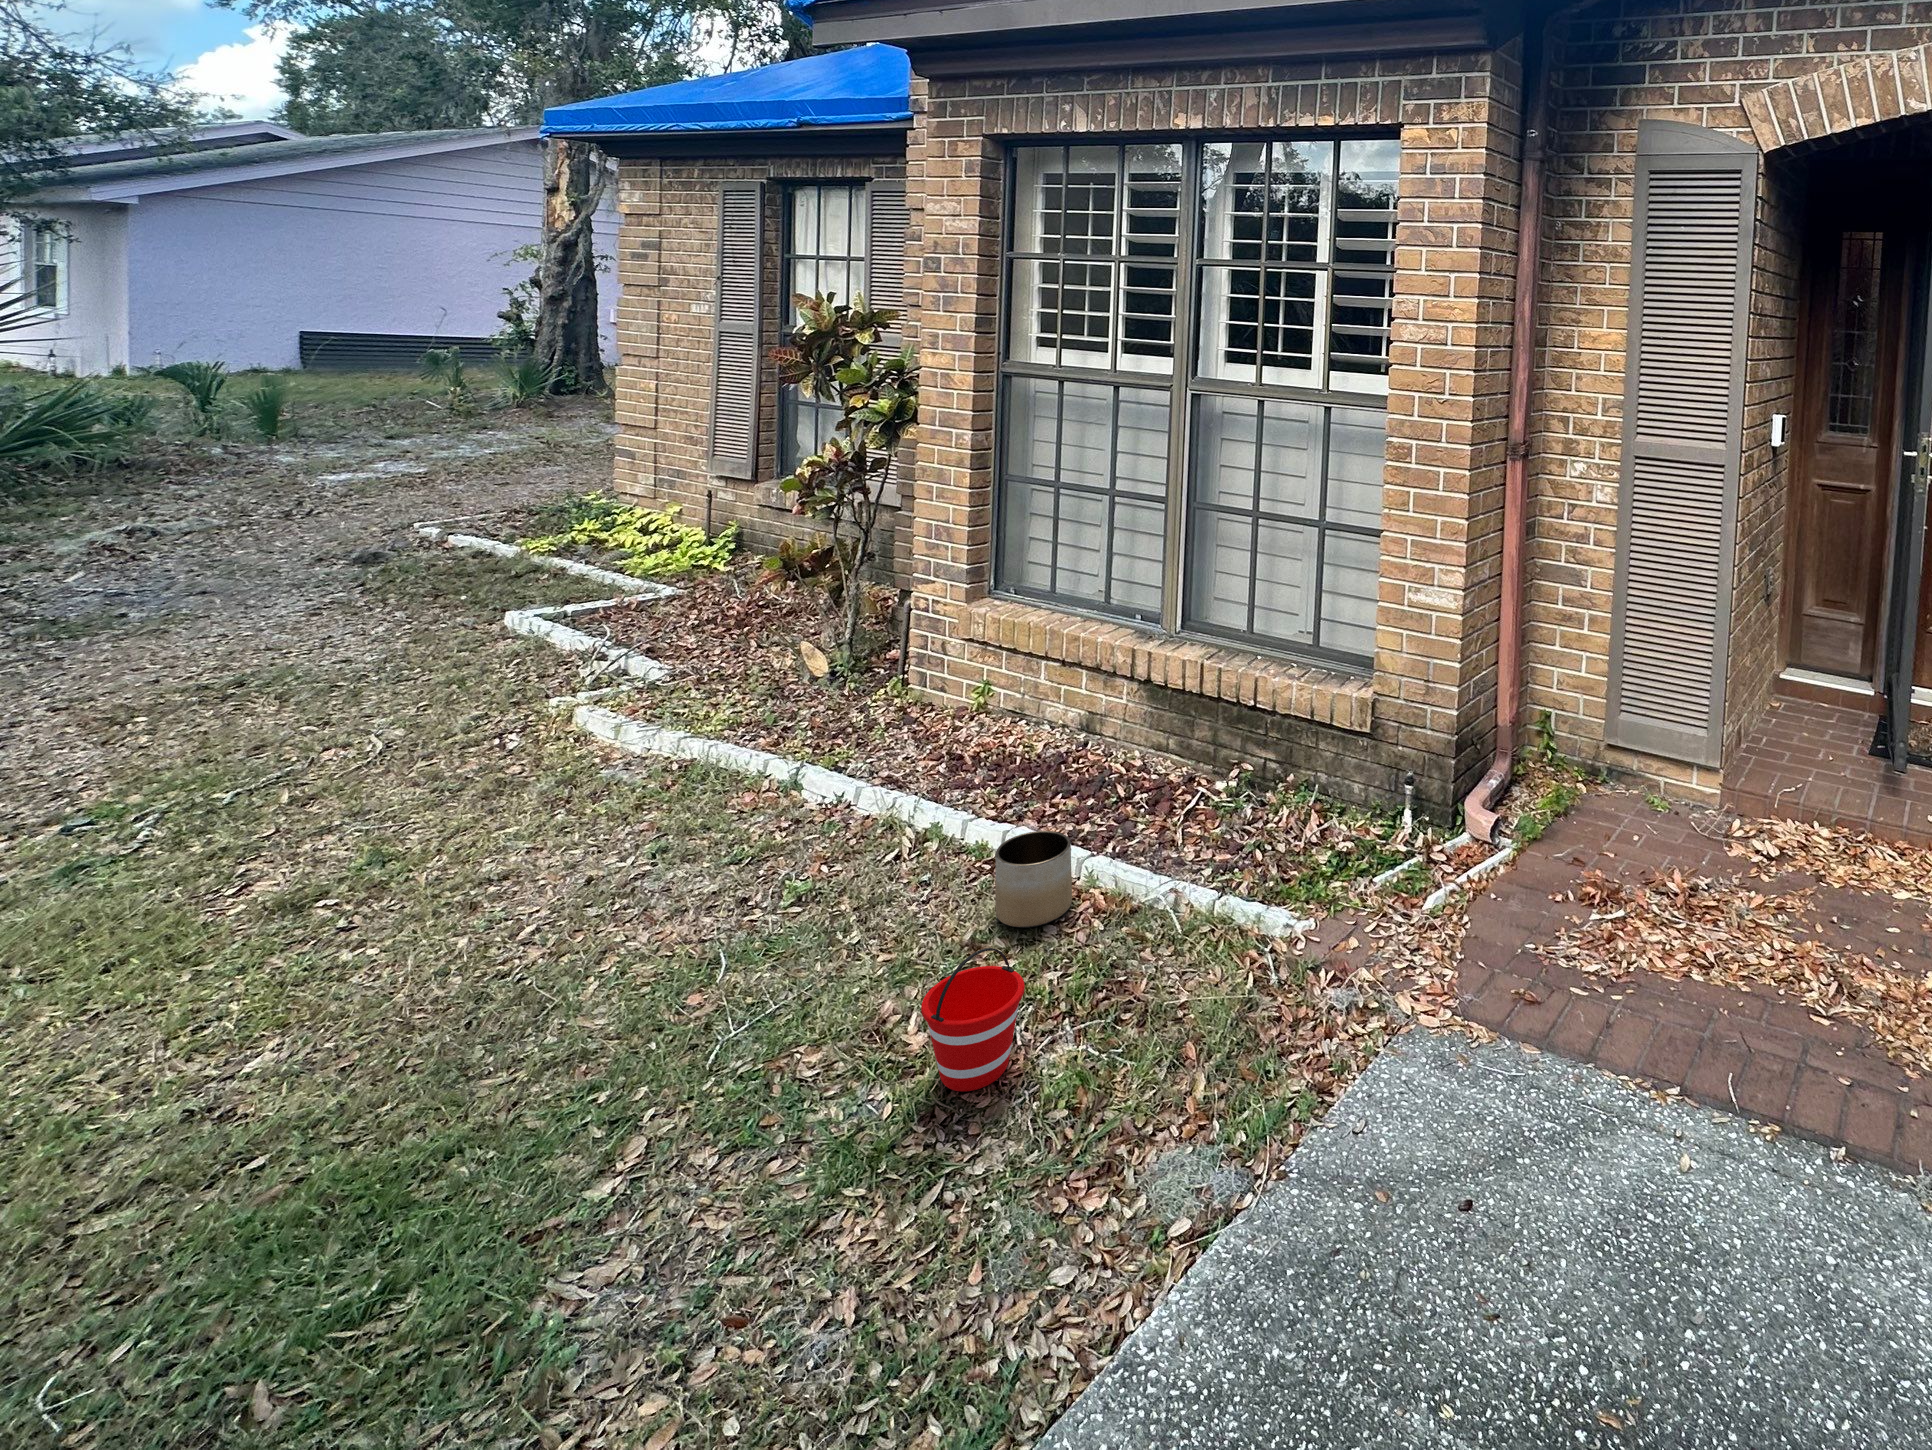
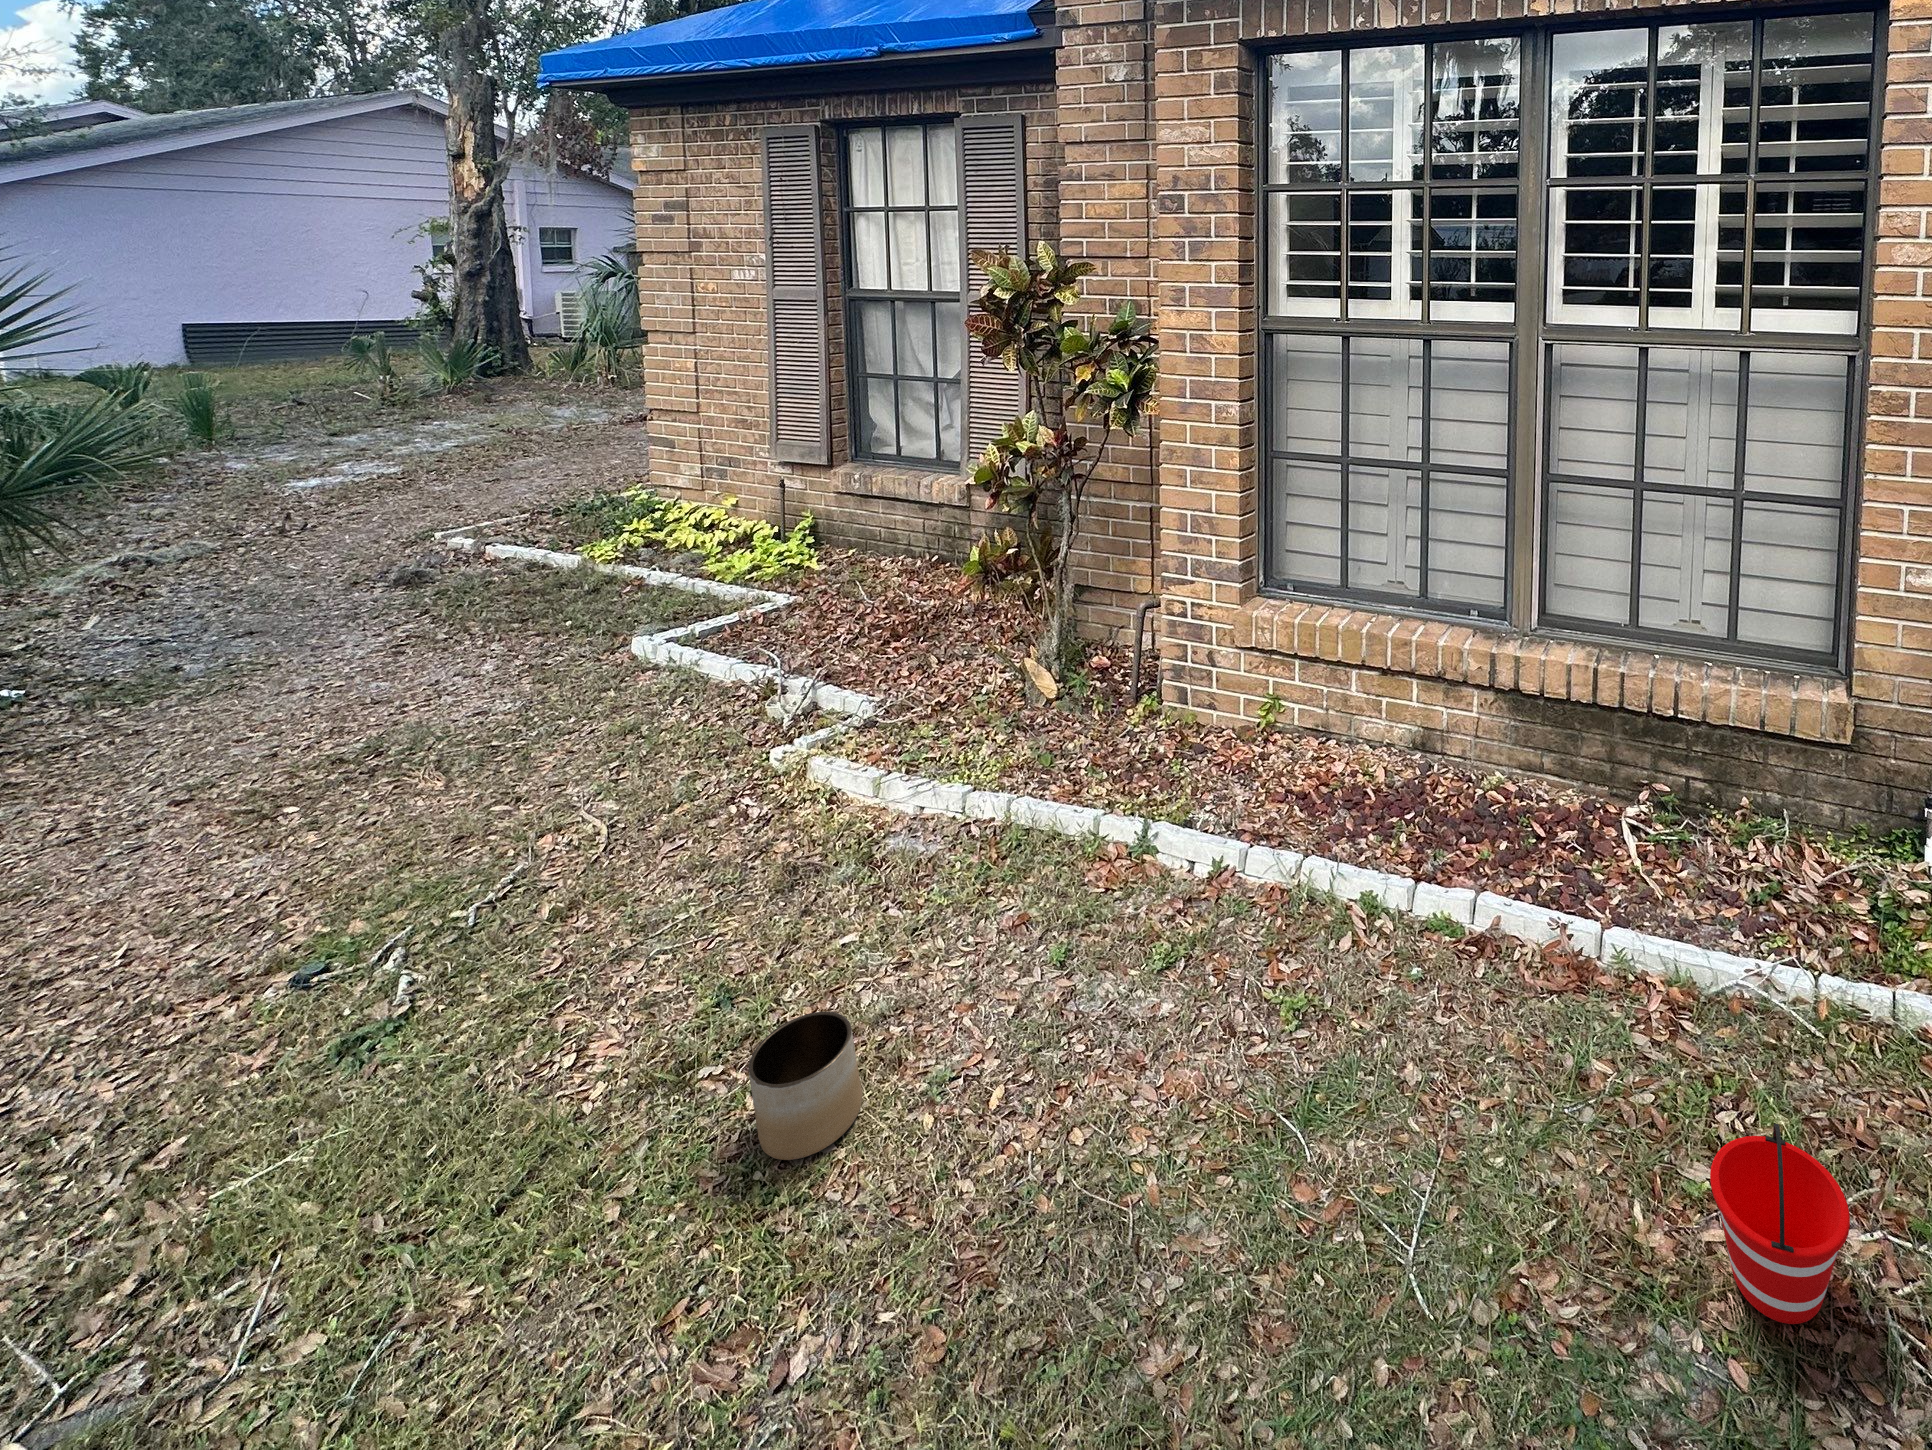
planter: present [995,831,1072,928] -> present [748,1012,862,1160]

